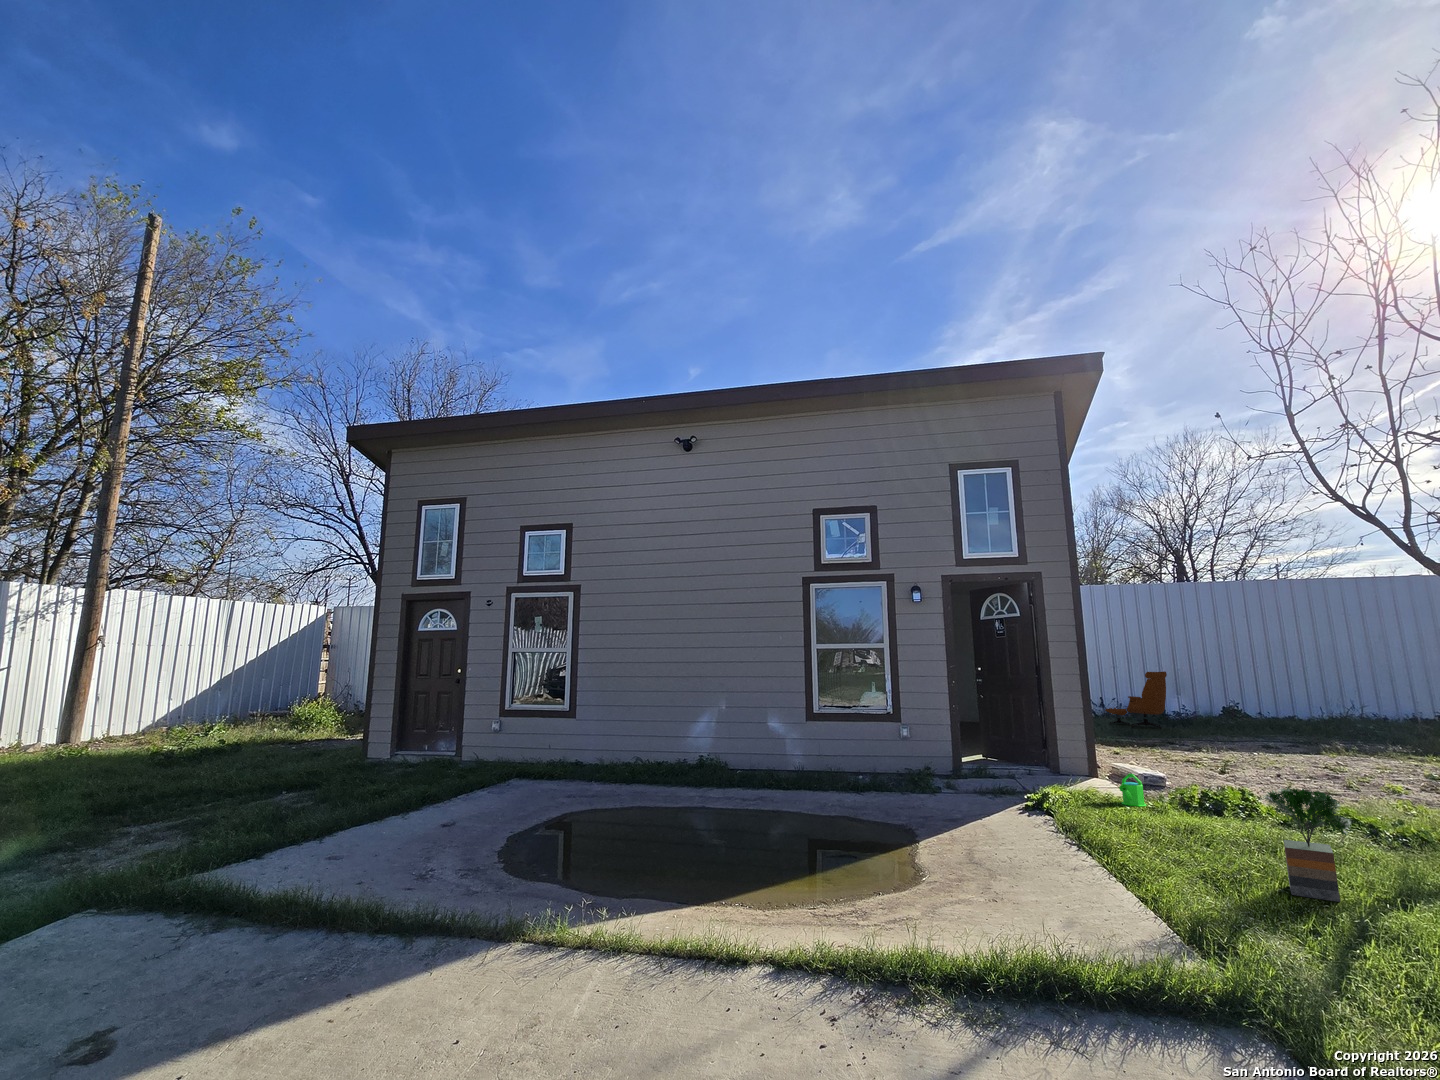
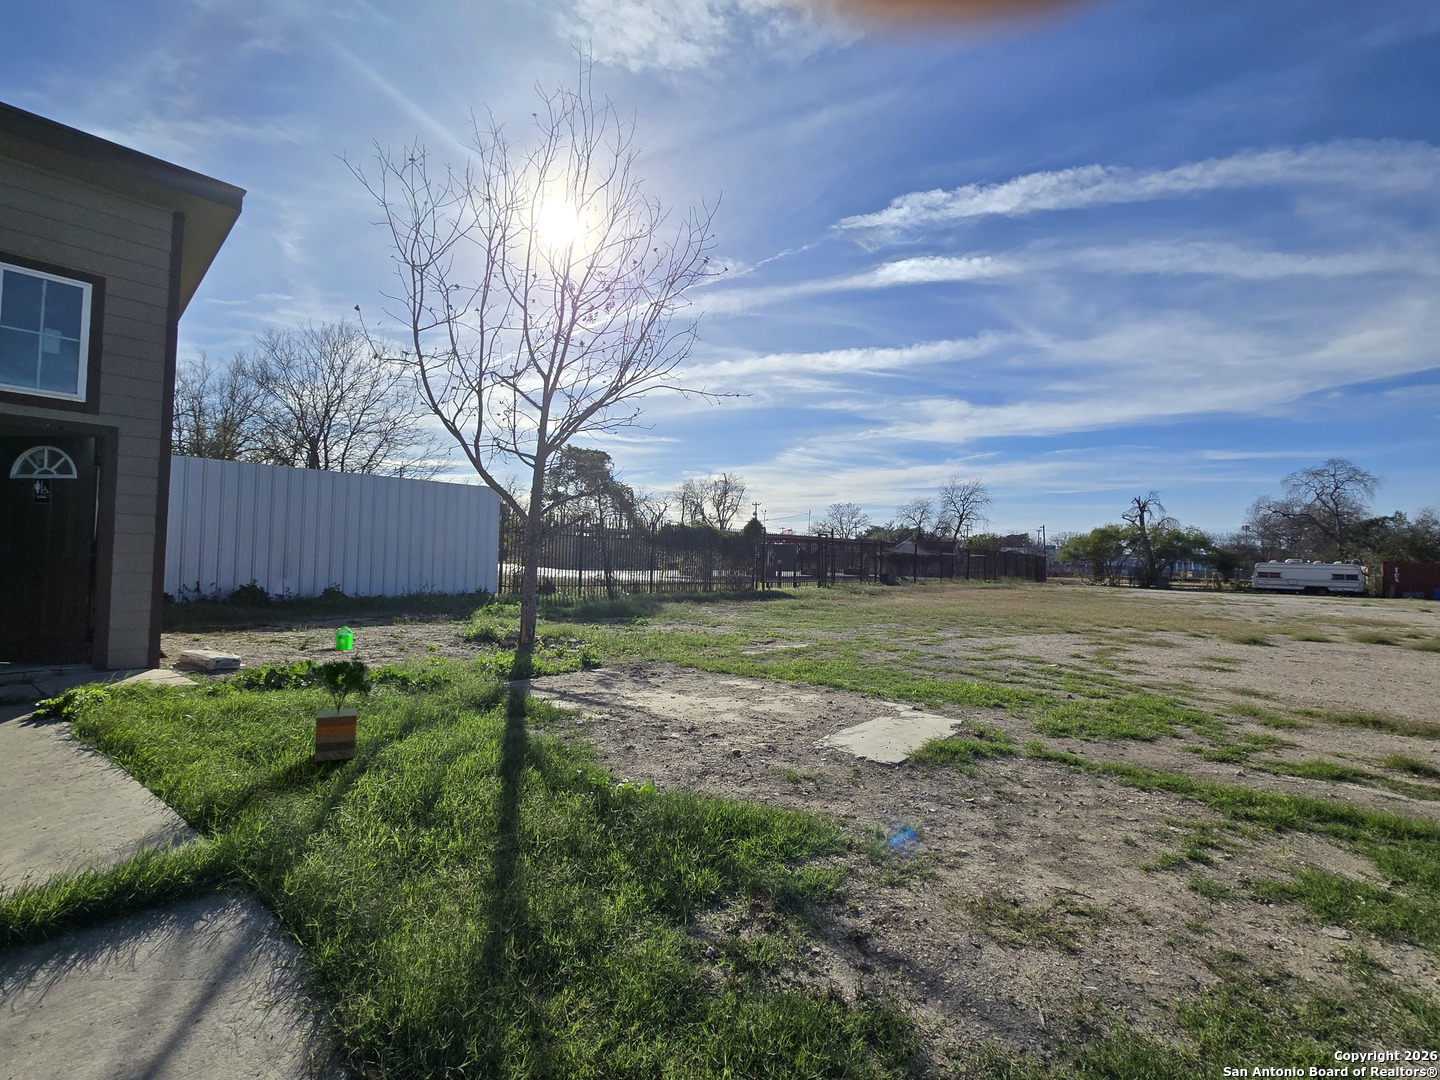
lounge chair: present [1105,672,1167,729] -> none [201,553,275,611]
watering can: present [1119,774,1146,806] -> present [335,626,353,650]

